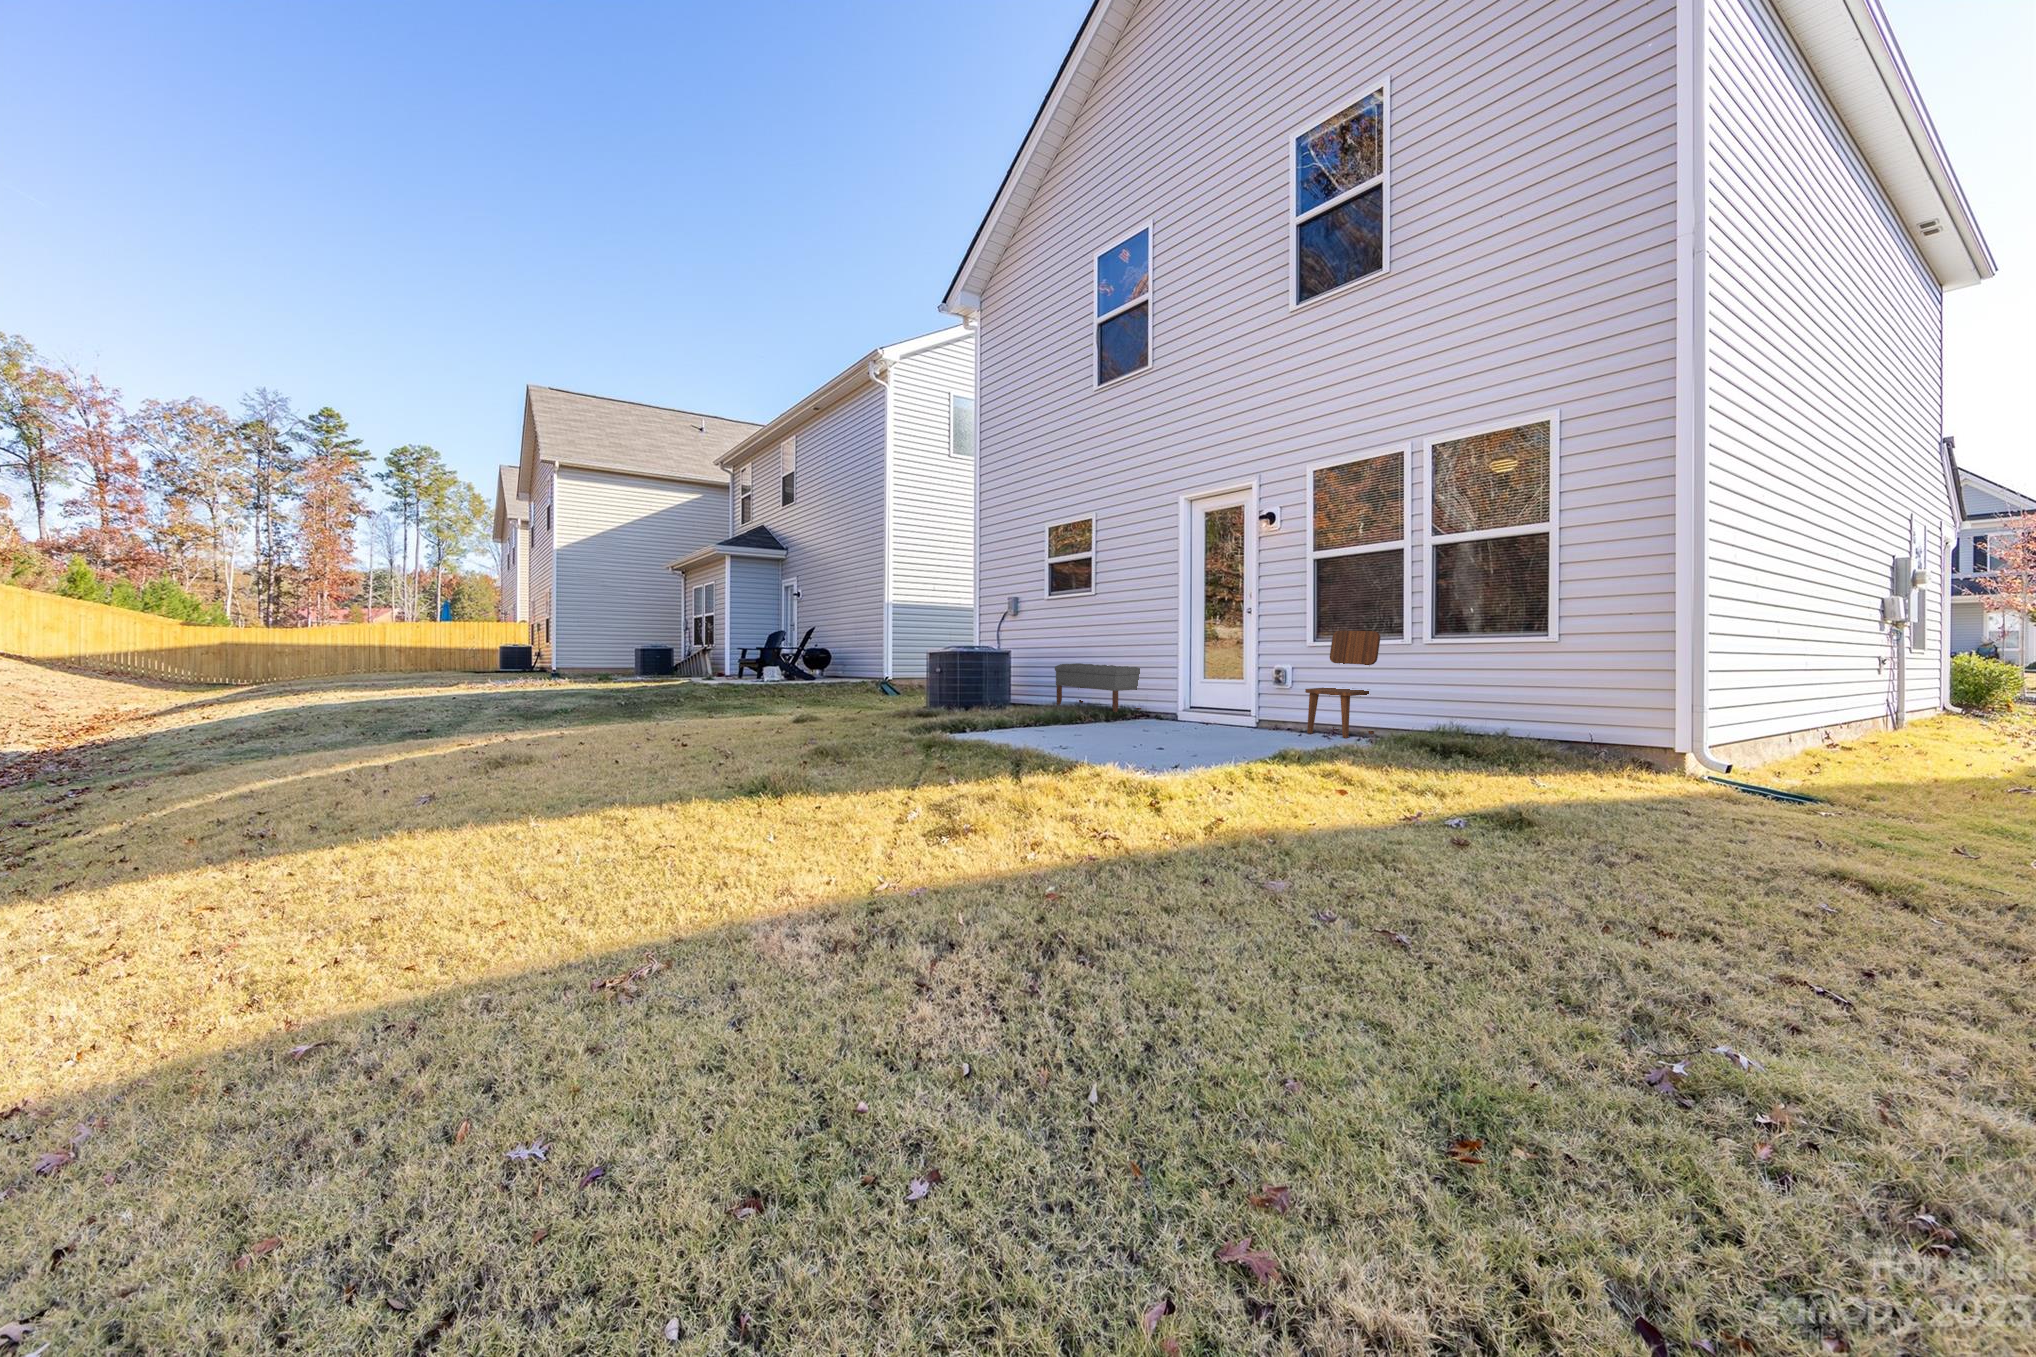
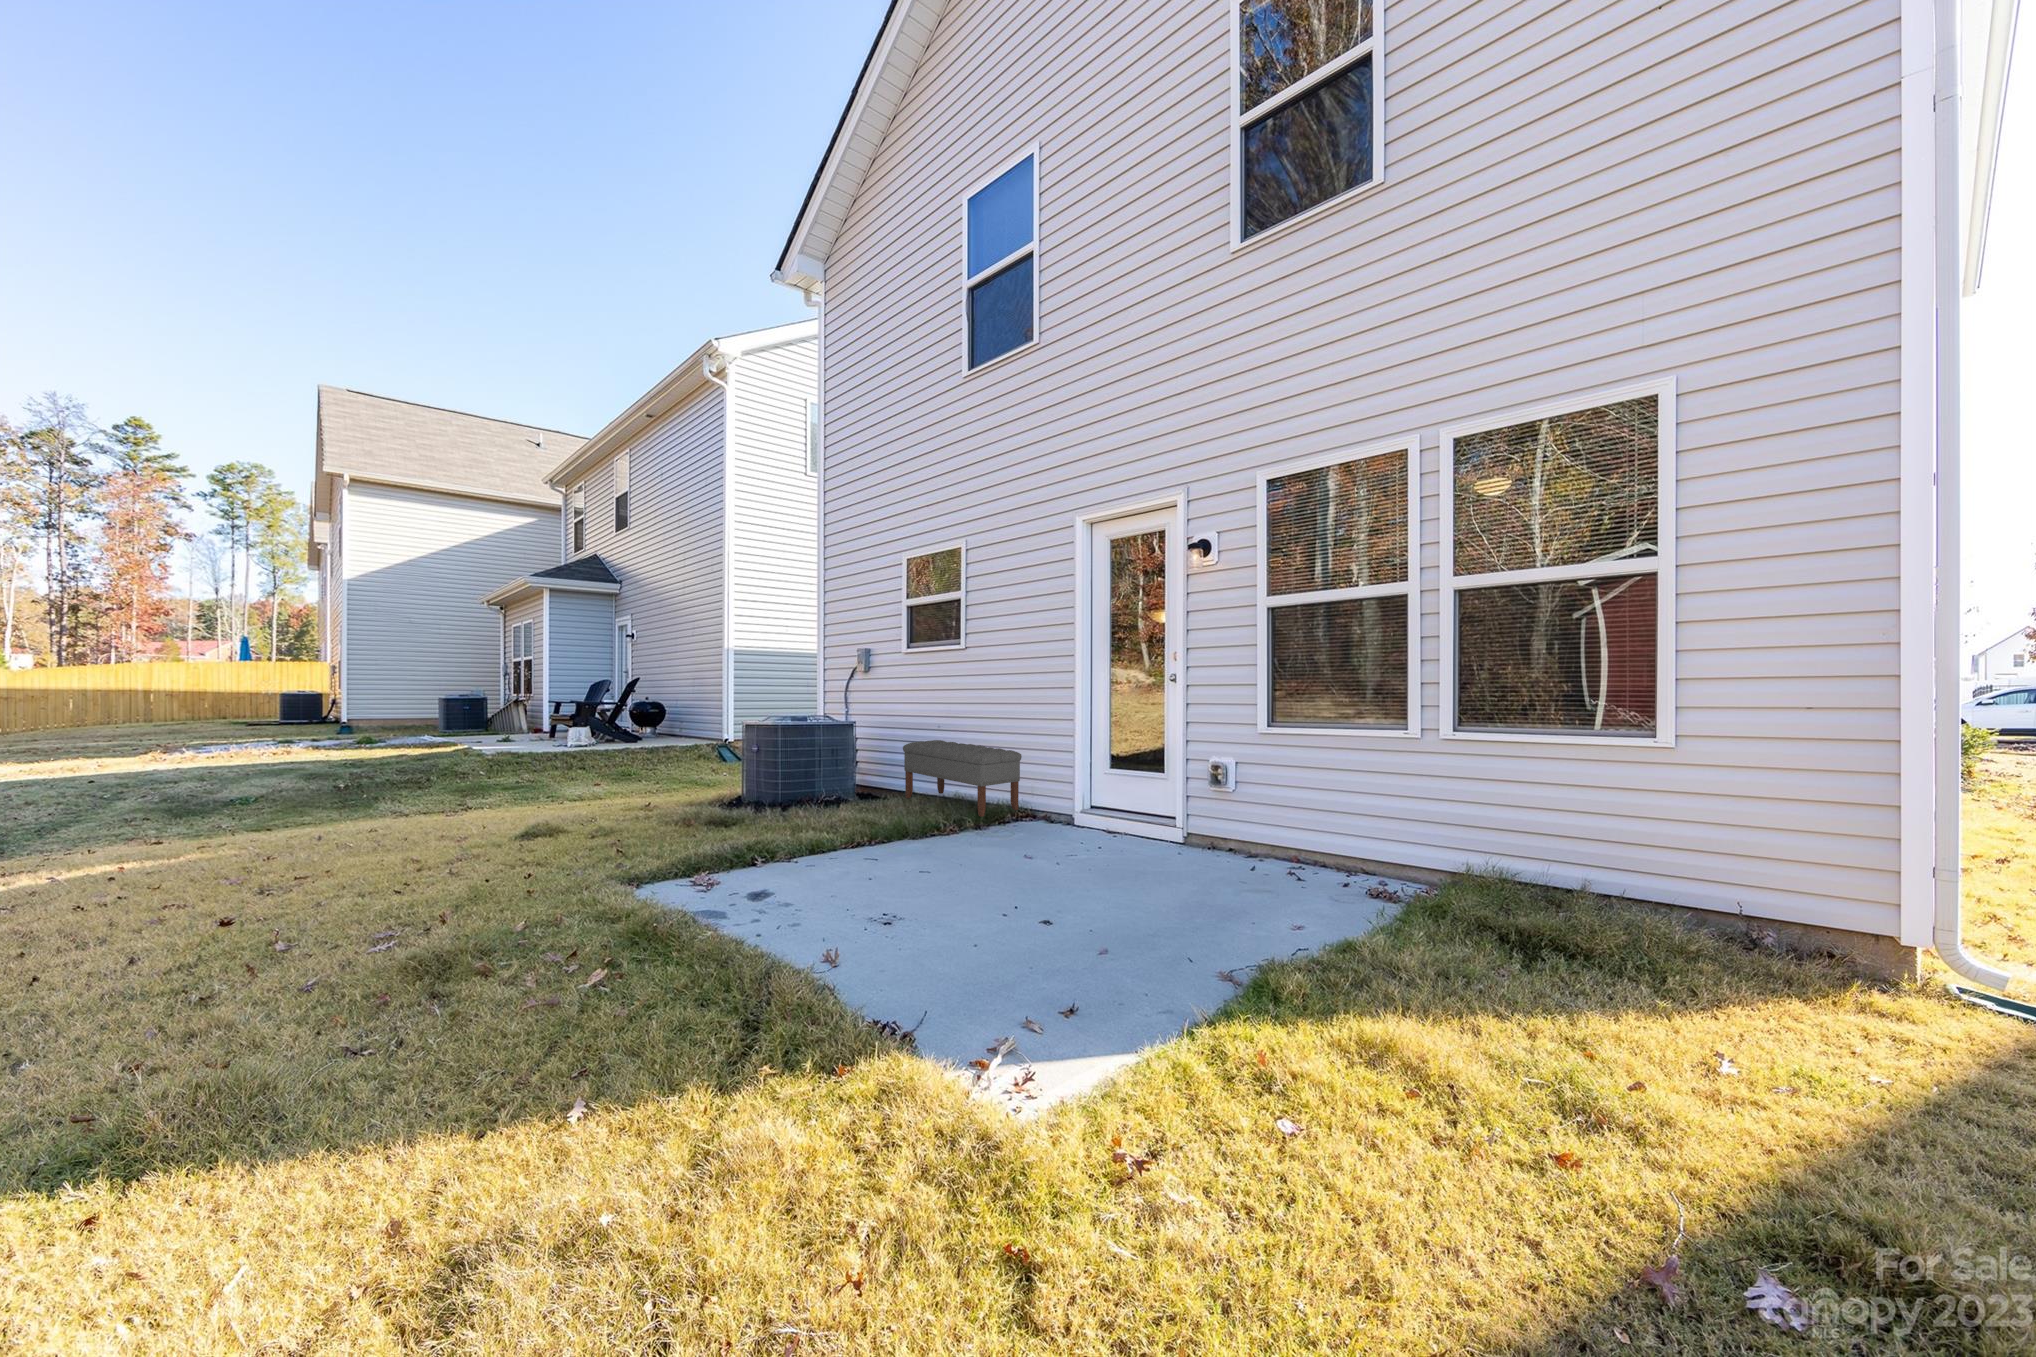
dining chair: present [1305,631,1380,738] -> none [1264,716,1379,896]

